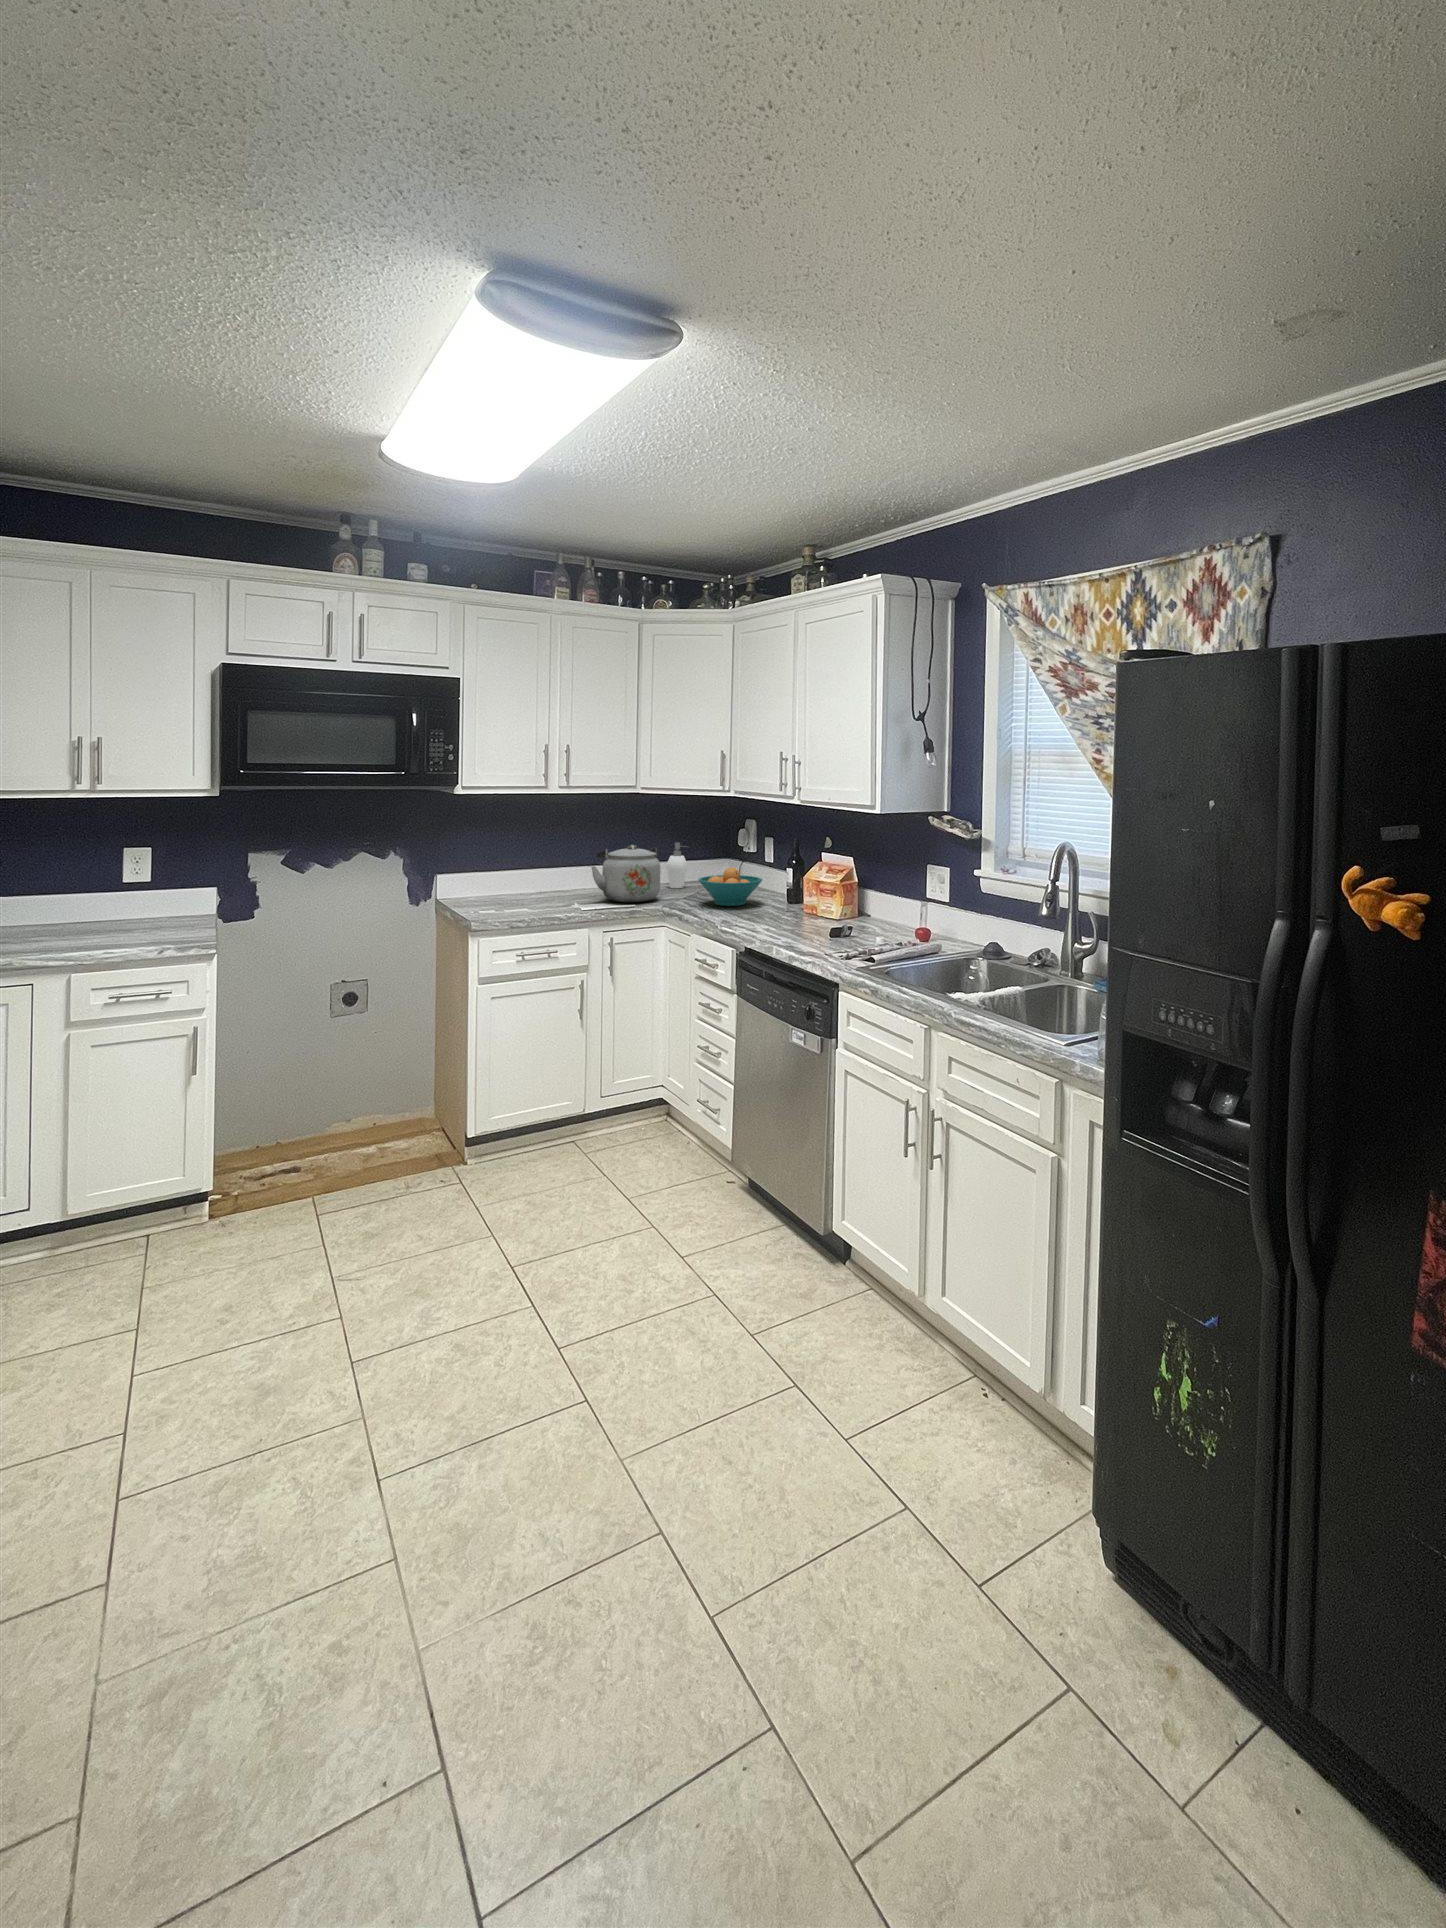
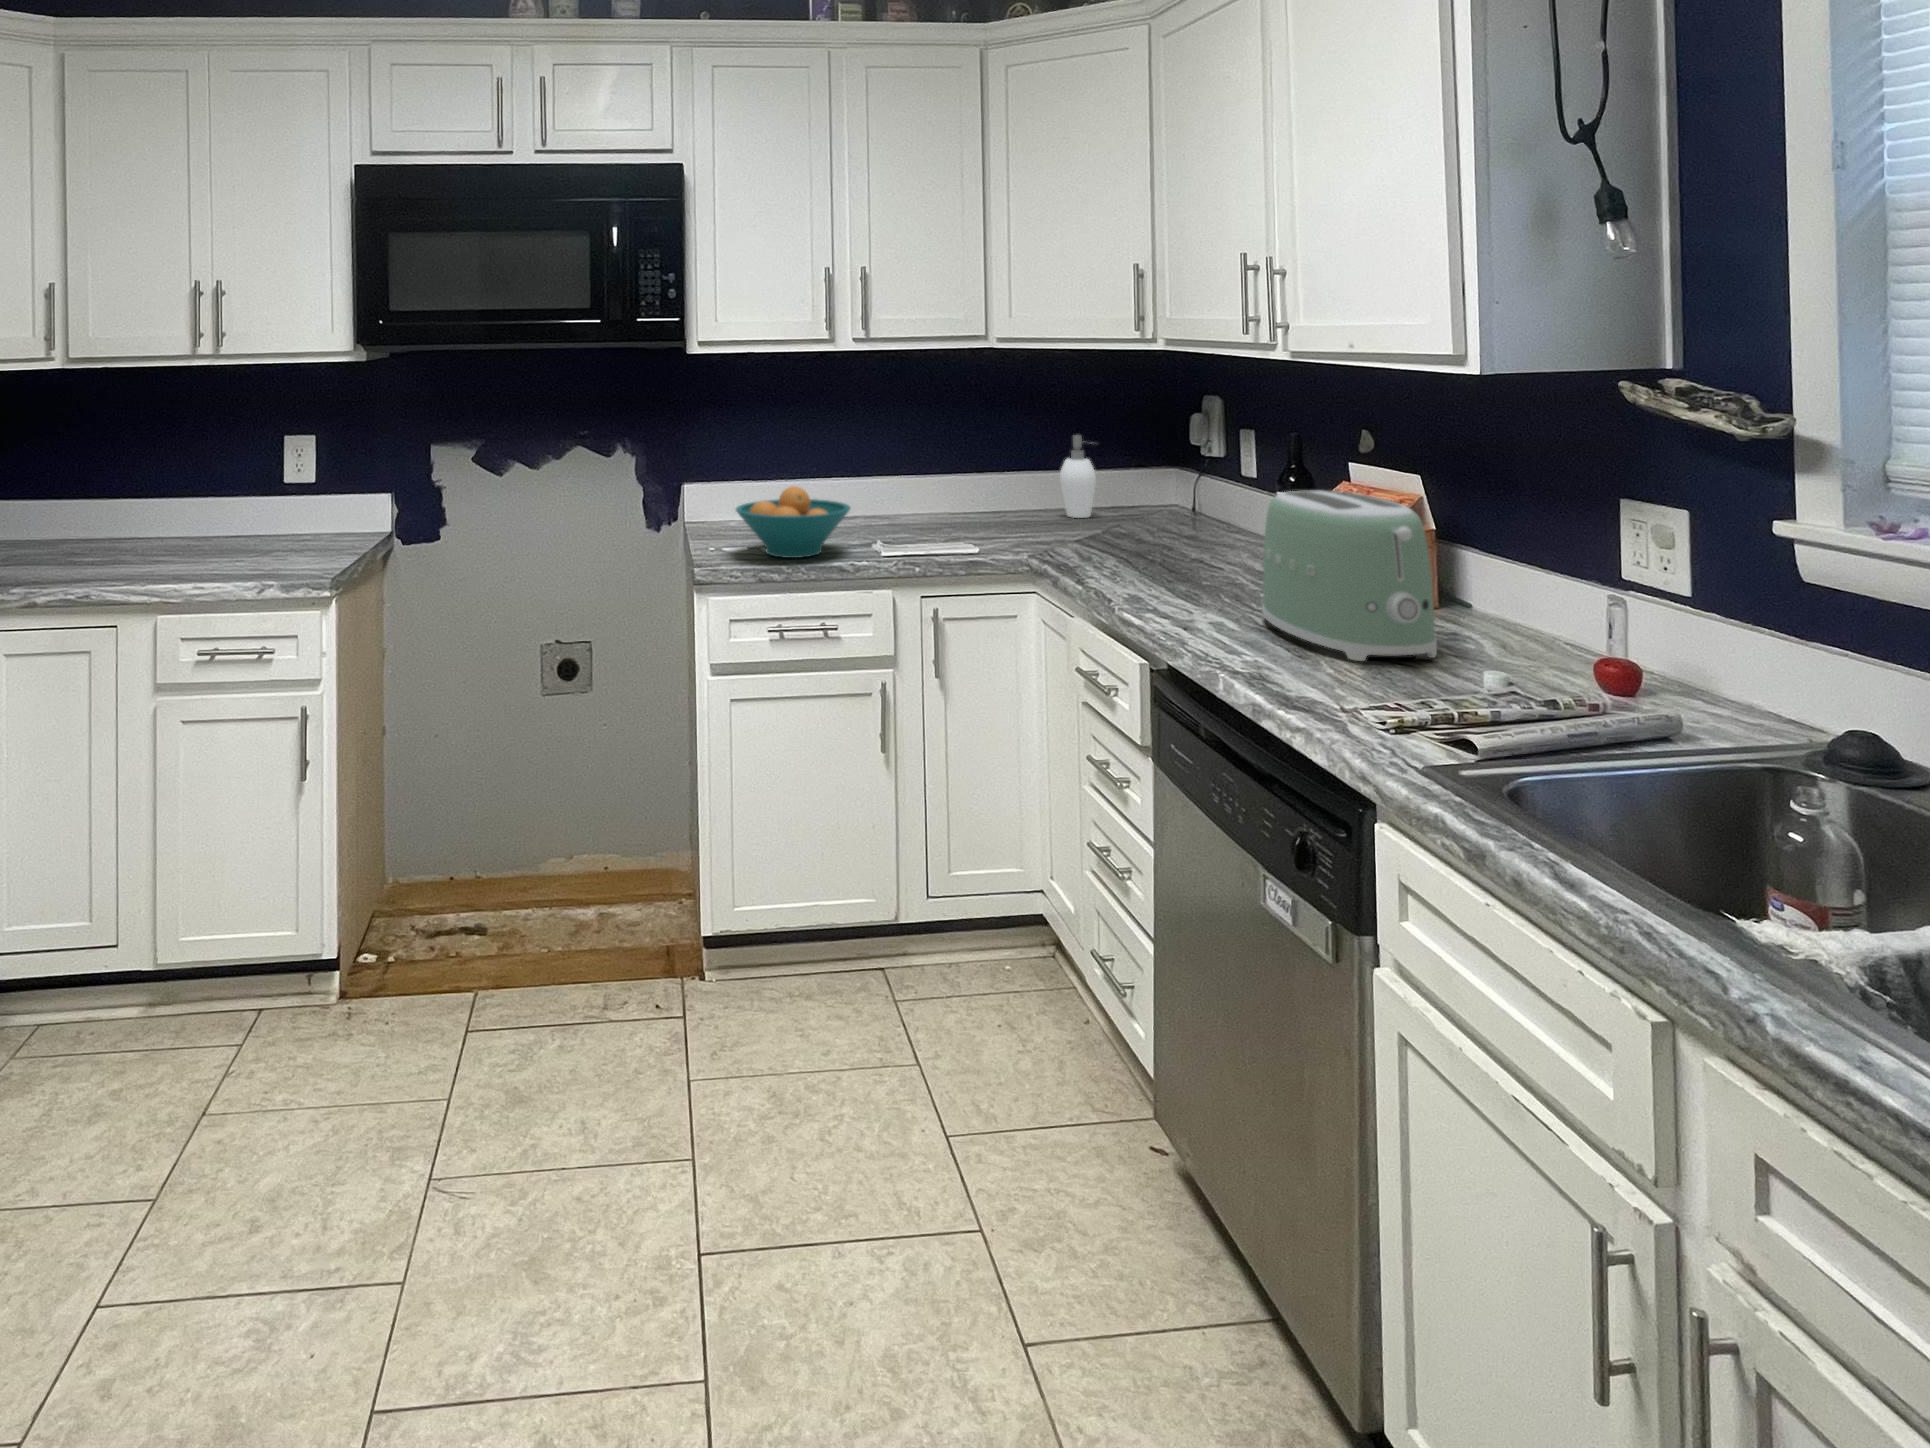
kettle: present [591,845,661,902] -> none [912,439,1036,543]
toaster: none [784,866,857,939] -> present [1262,491,1437,661]
fruit bowl: present [698,868,762,906] -> present [736,486,850,558]

